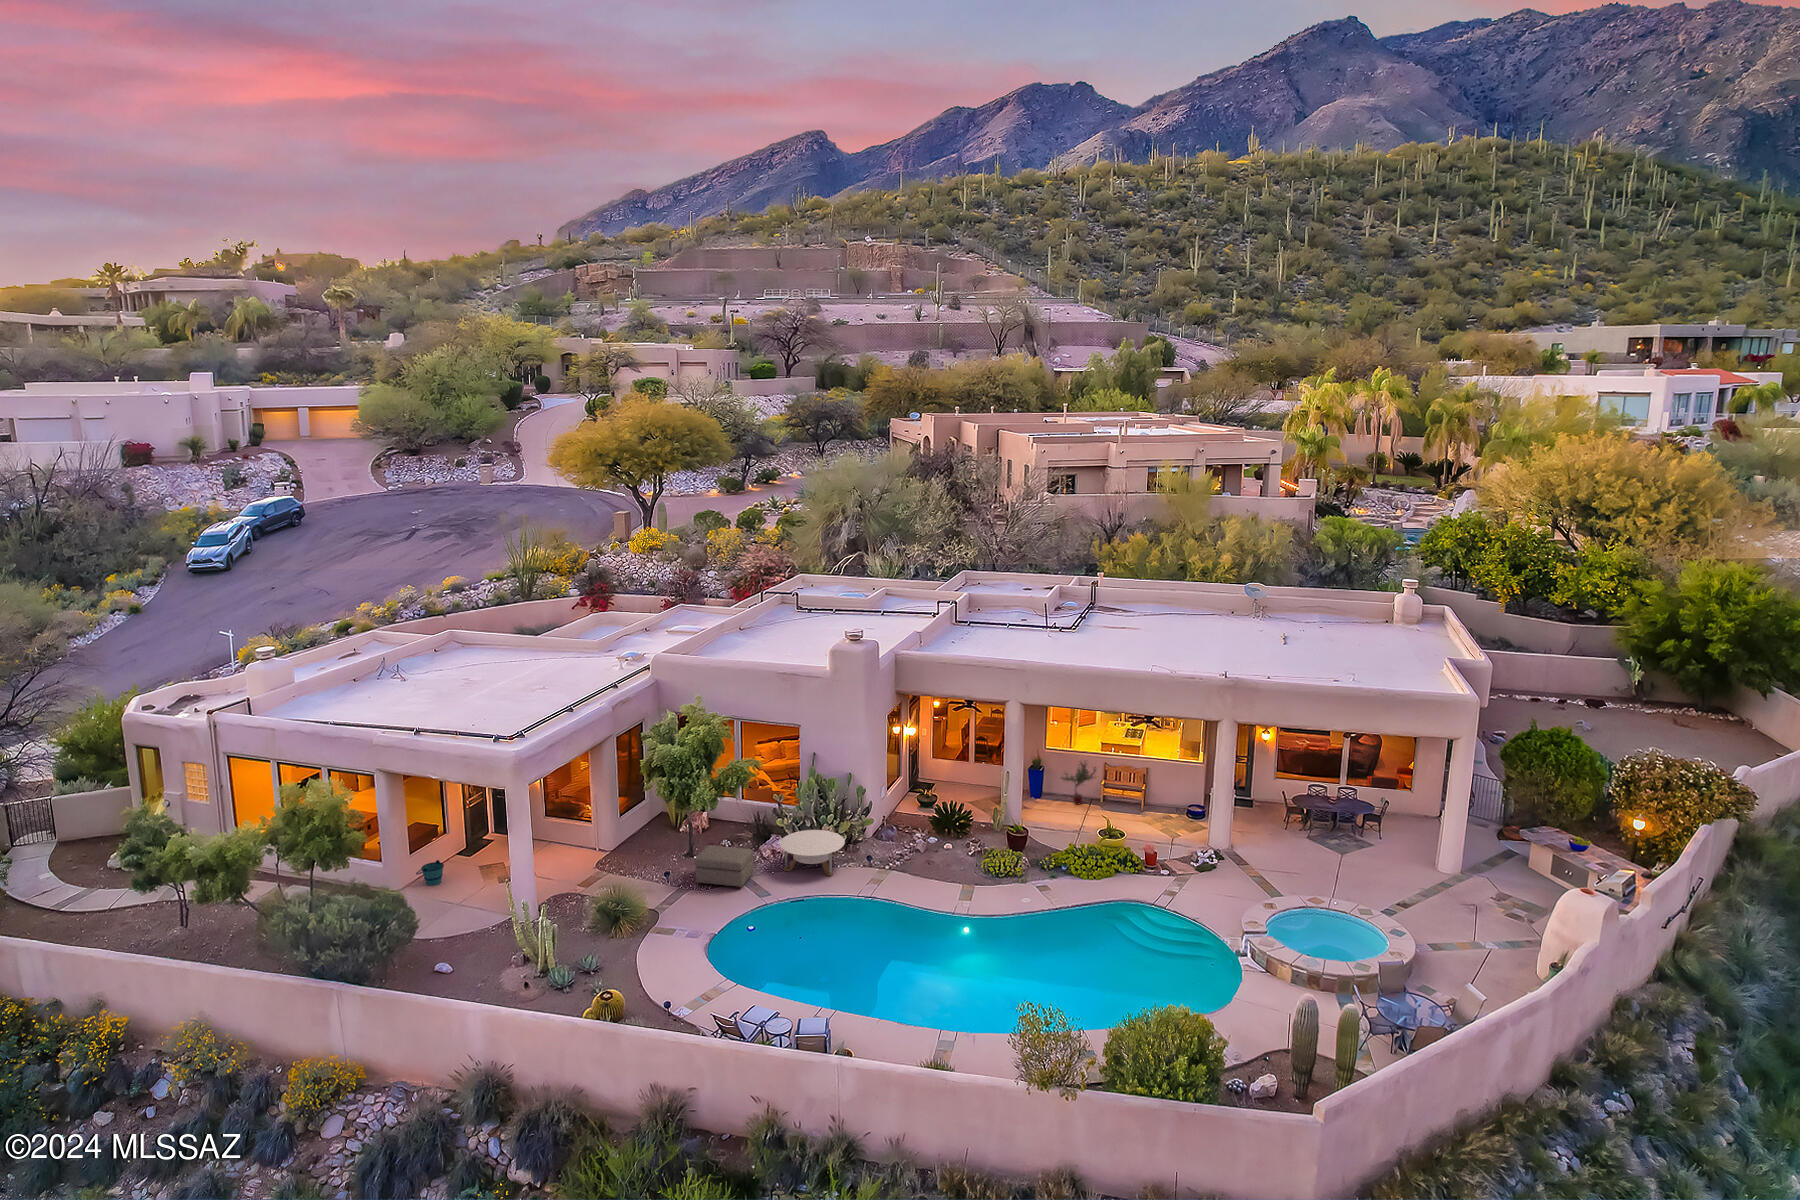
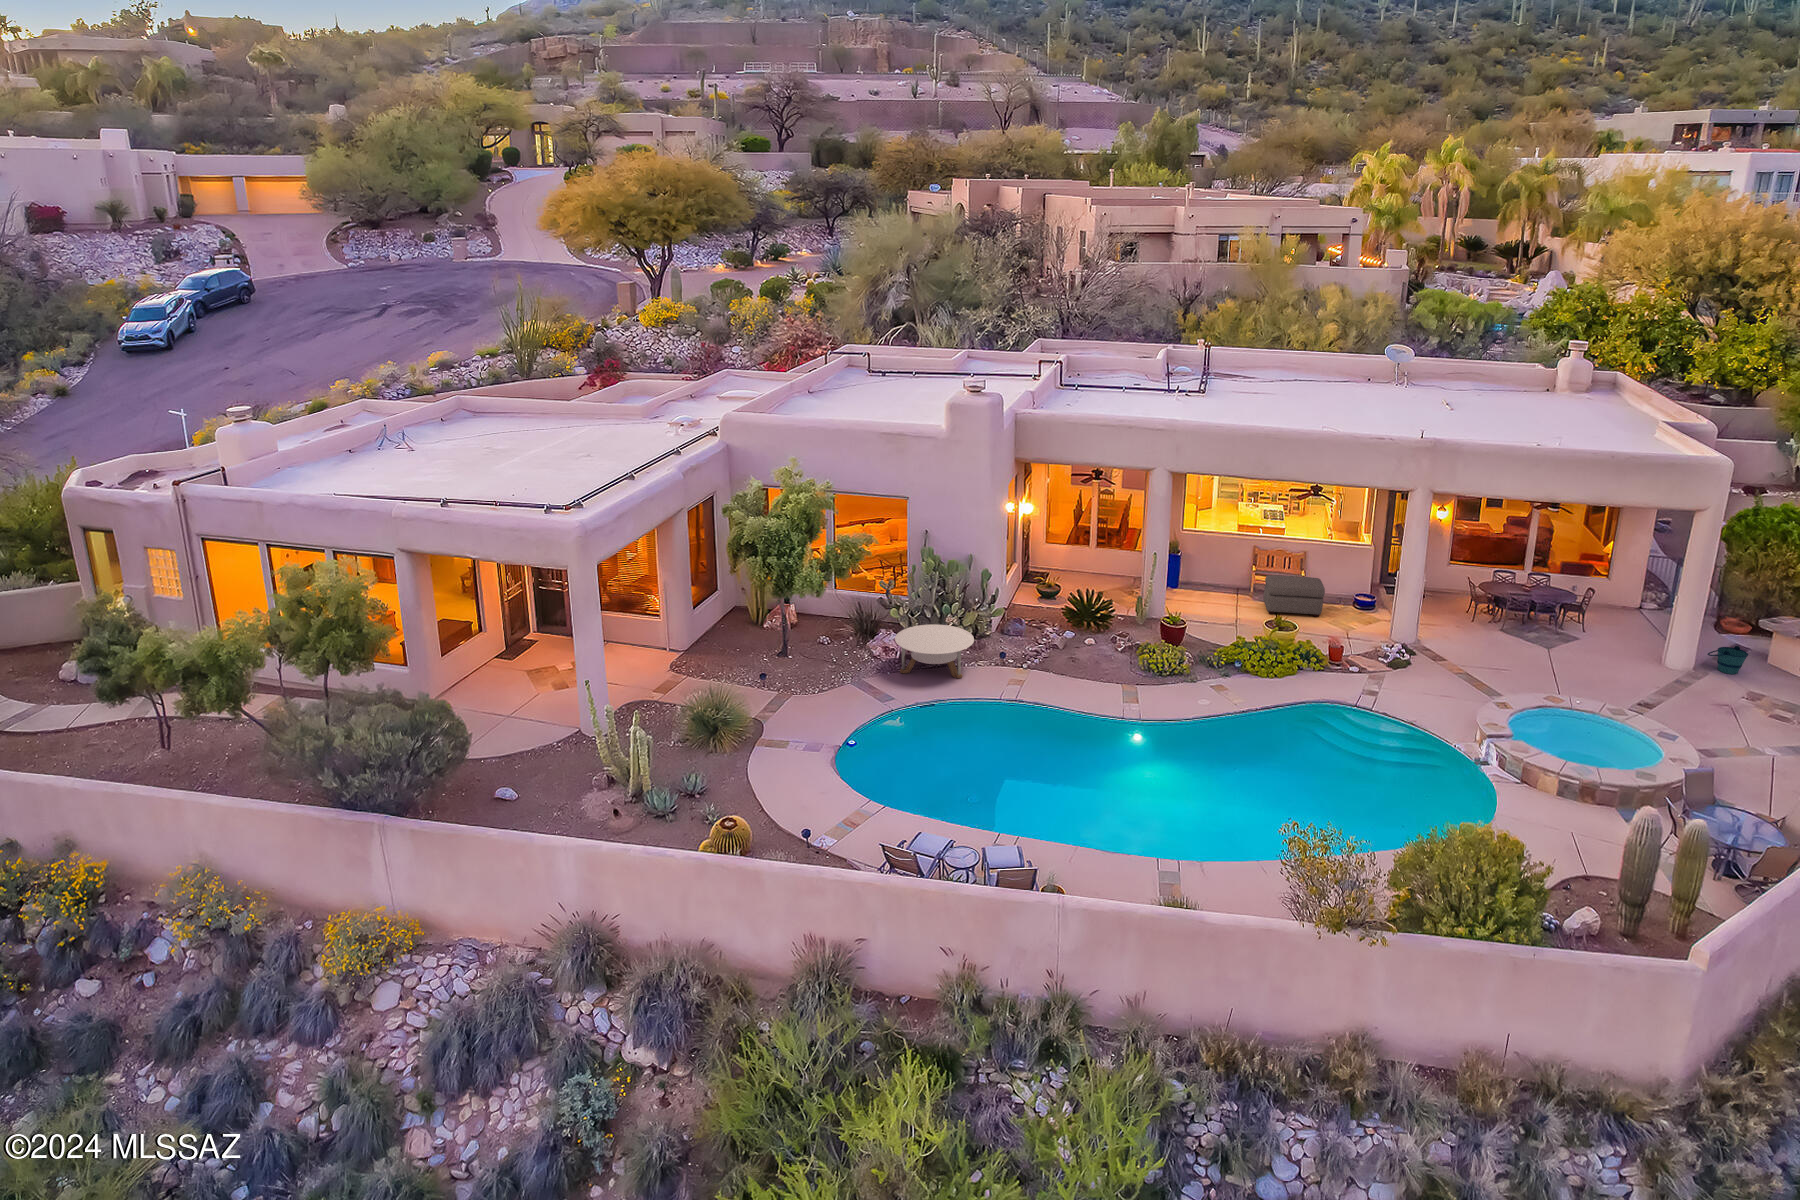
potted tree: present [1062,760,1096,804] -> none [1205,541,1253,594]
ottoman: present [695,846,753,889] -> present [1264,575,1325,617]
bucket: present [416,860,444,886] -> present [1708,646,1748,674]

